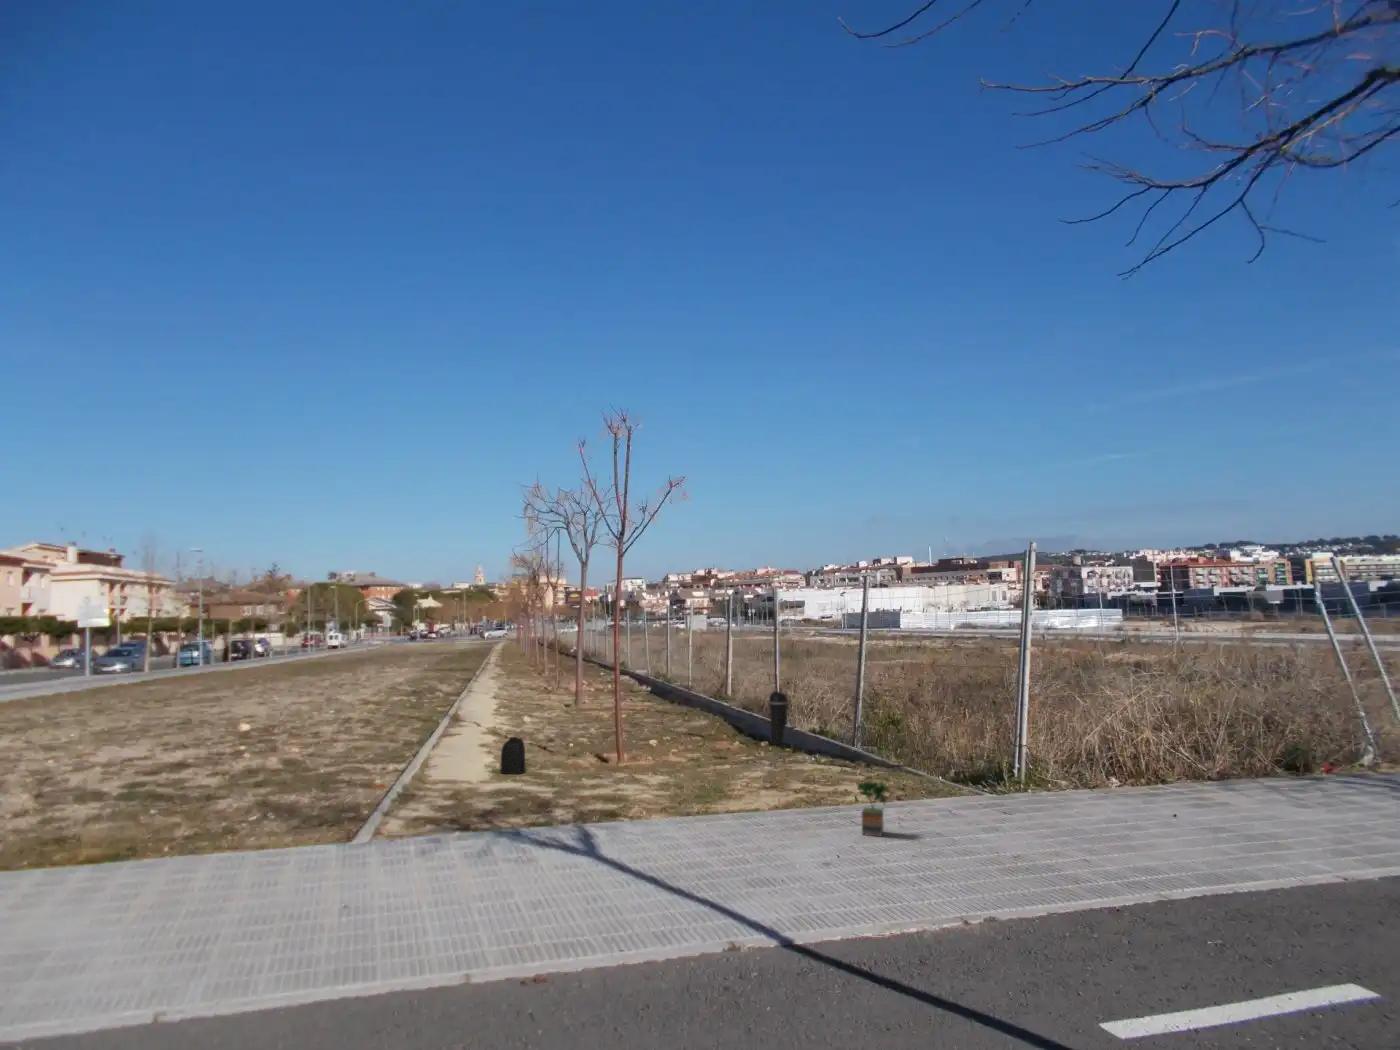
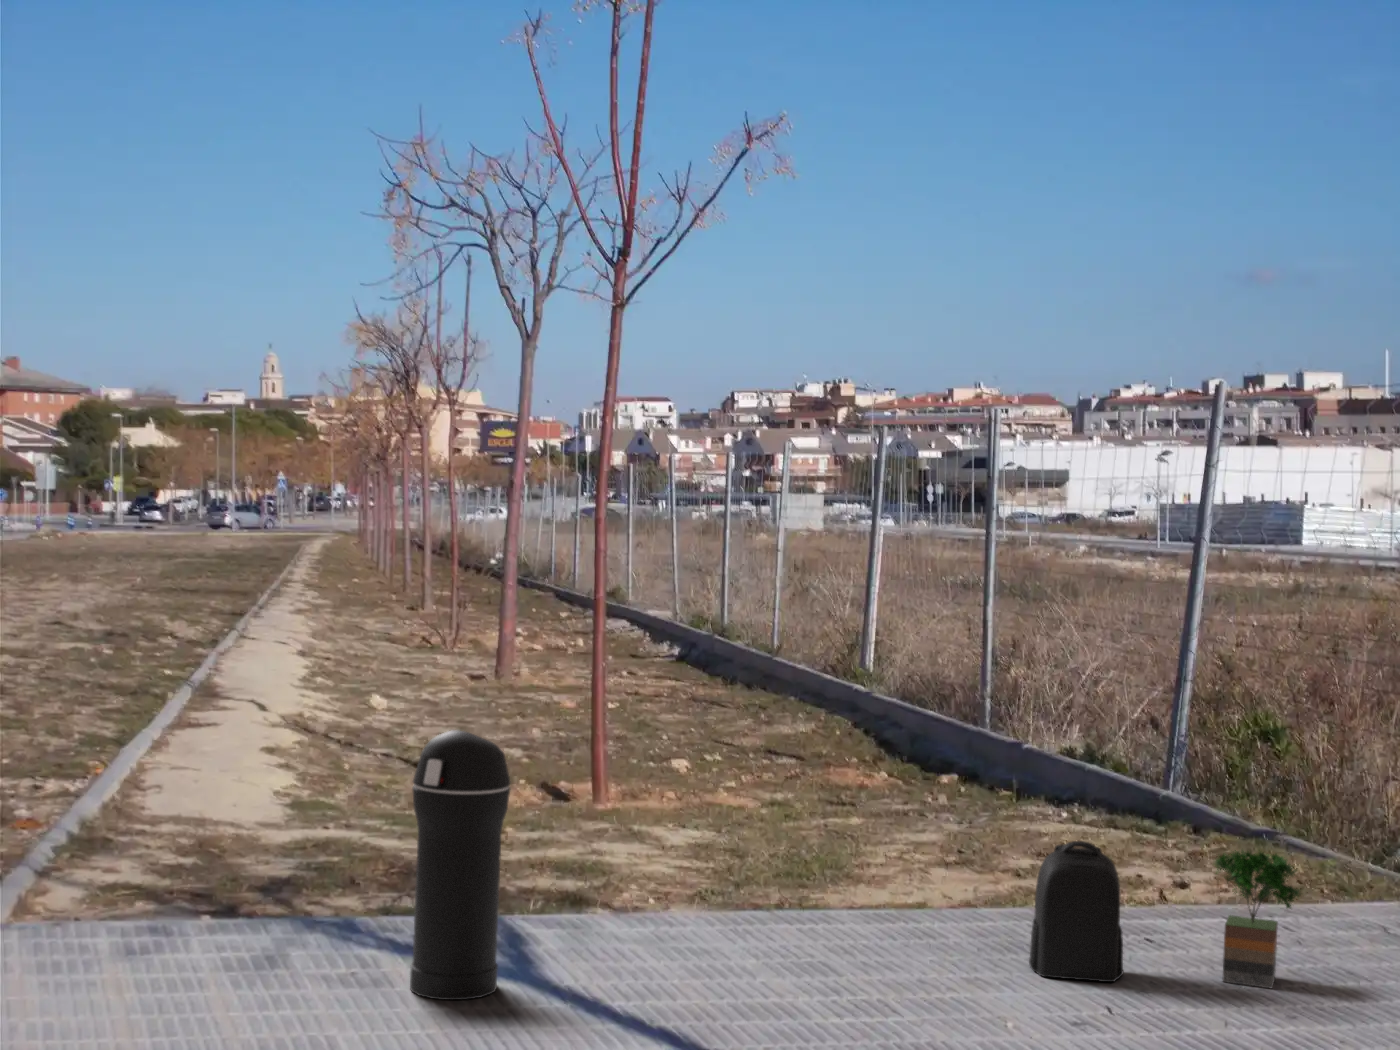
trash can: present [768,691,788,745] -> present [410,730,510,1000]
backpack: present [500,737,526,774] -> present [1029,841,1123,982]

